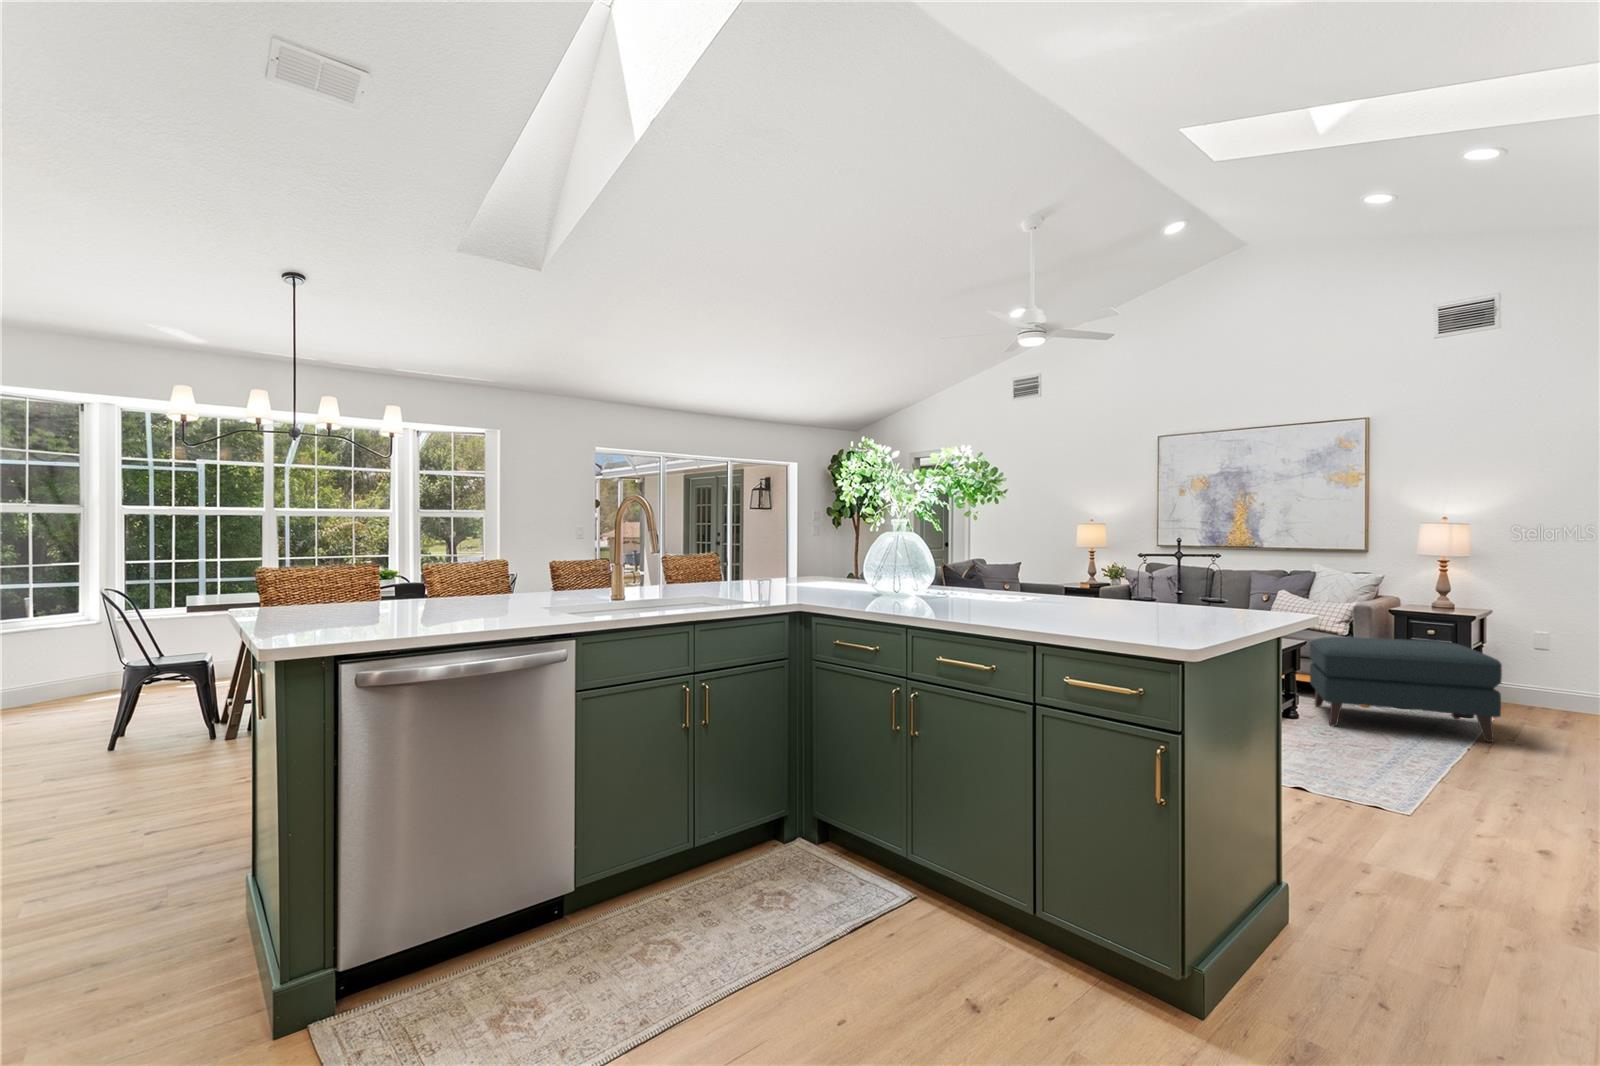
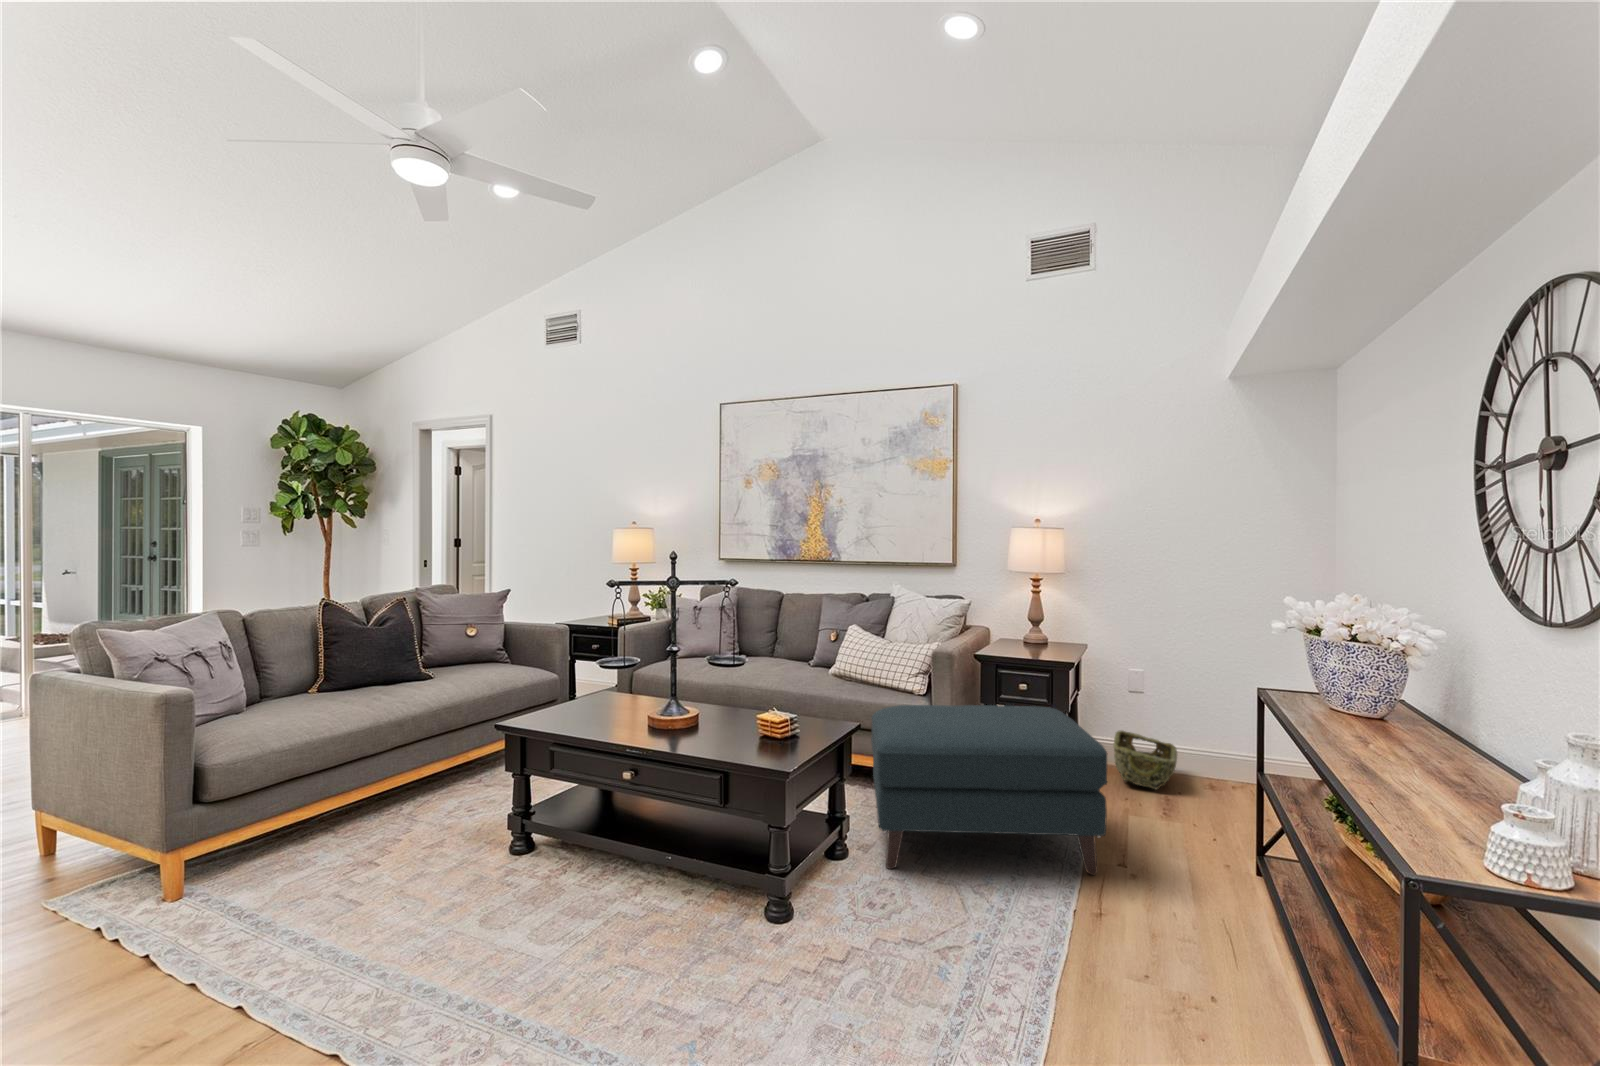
woven basket: none [1516,677,1580,717] -> present [1113,731,1177,789]

